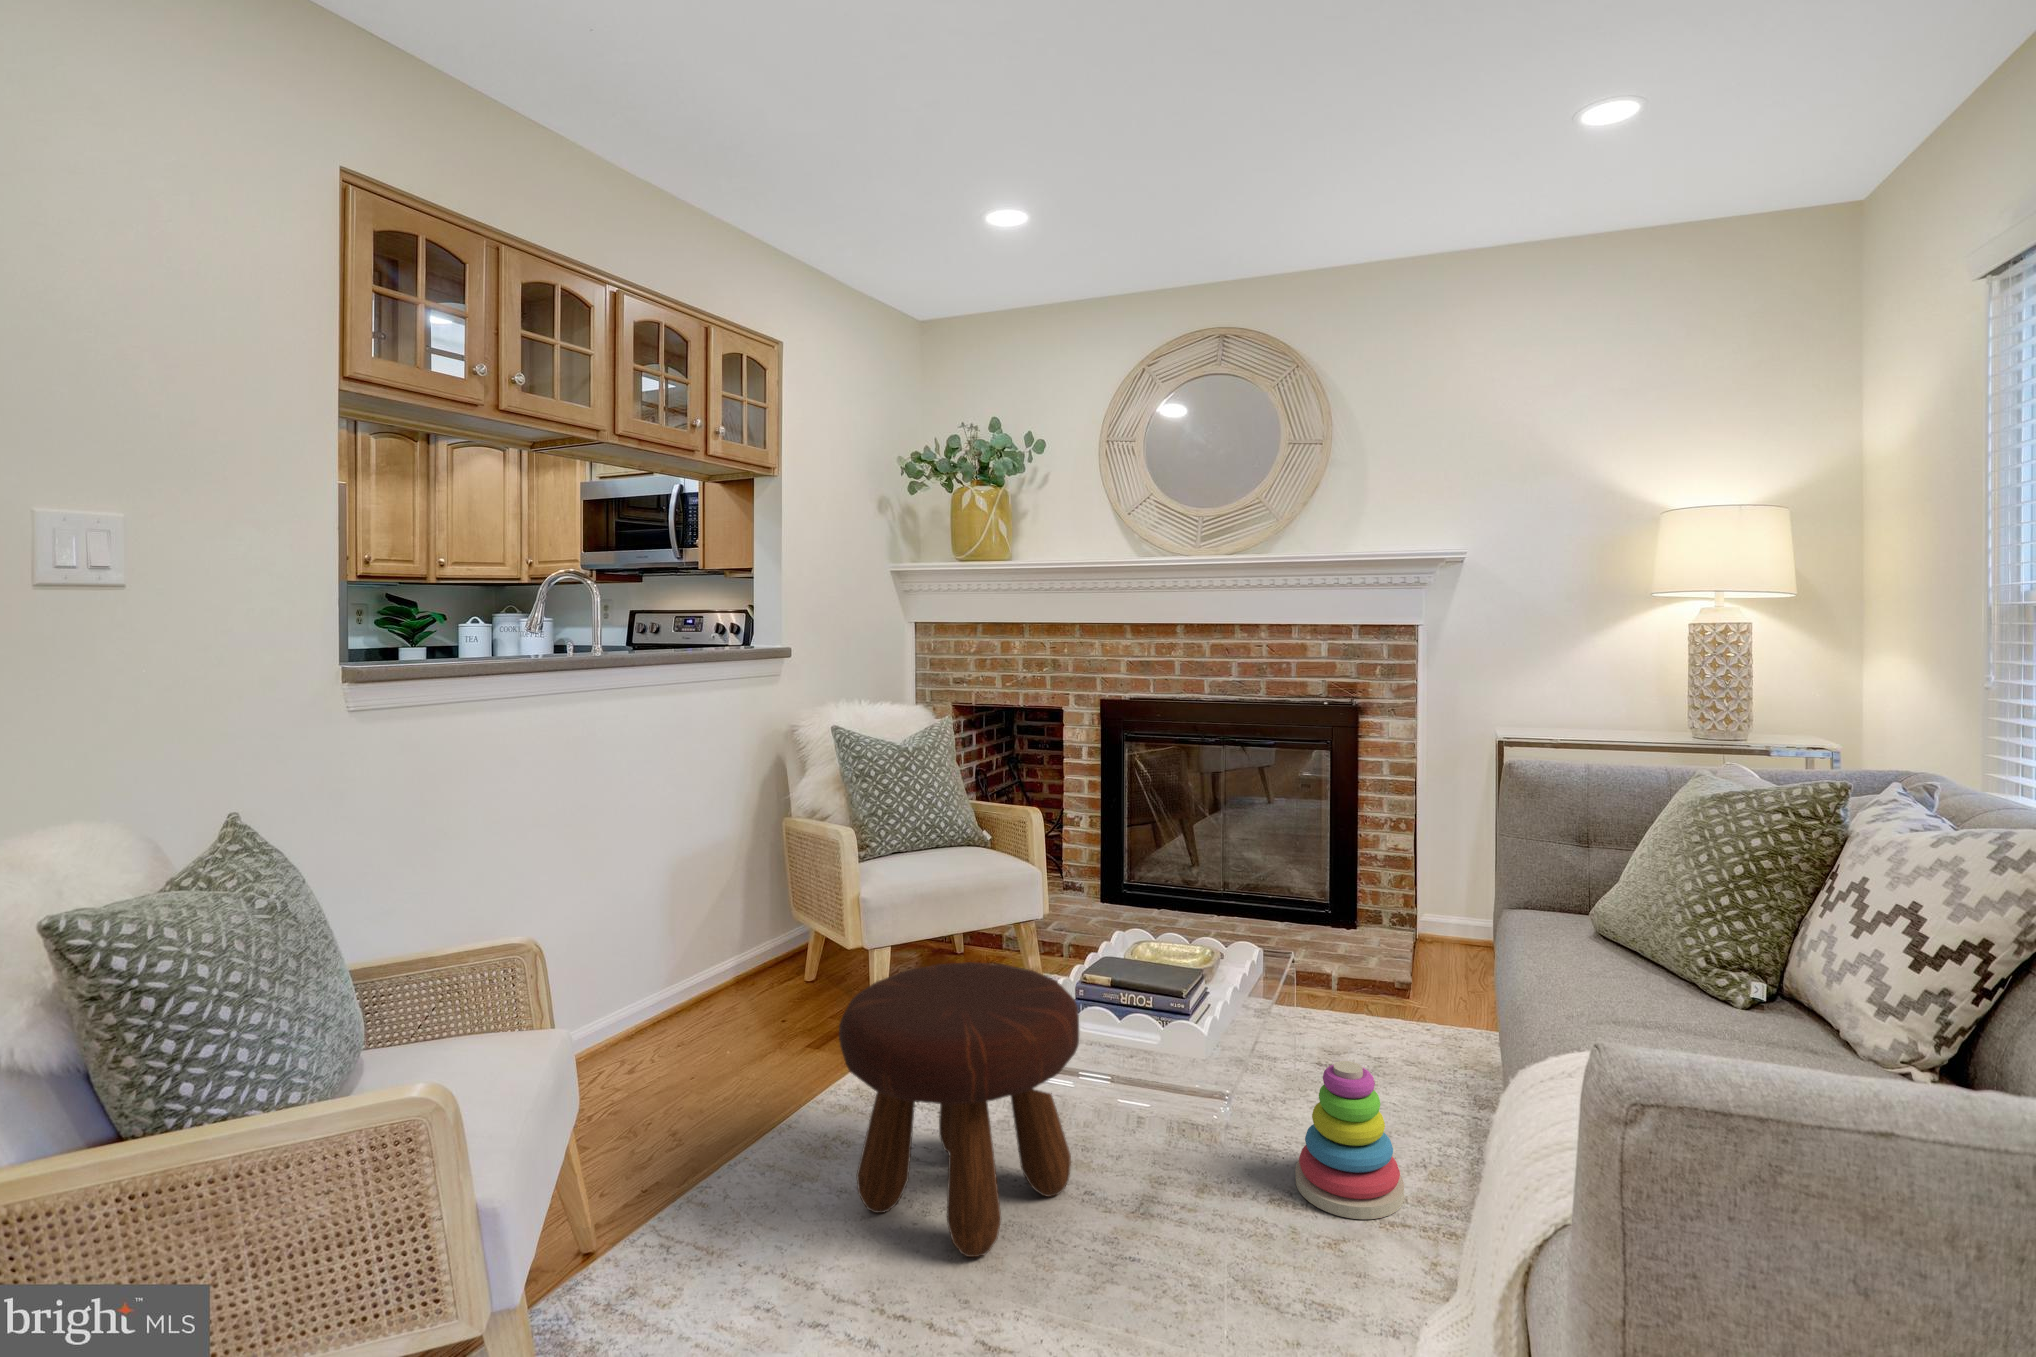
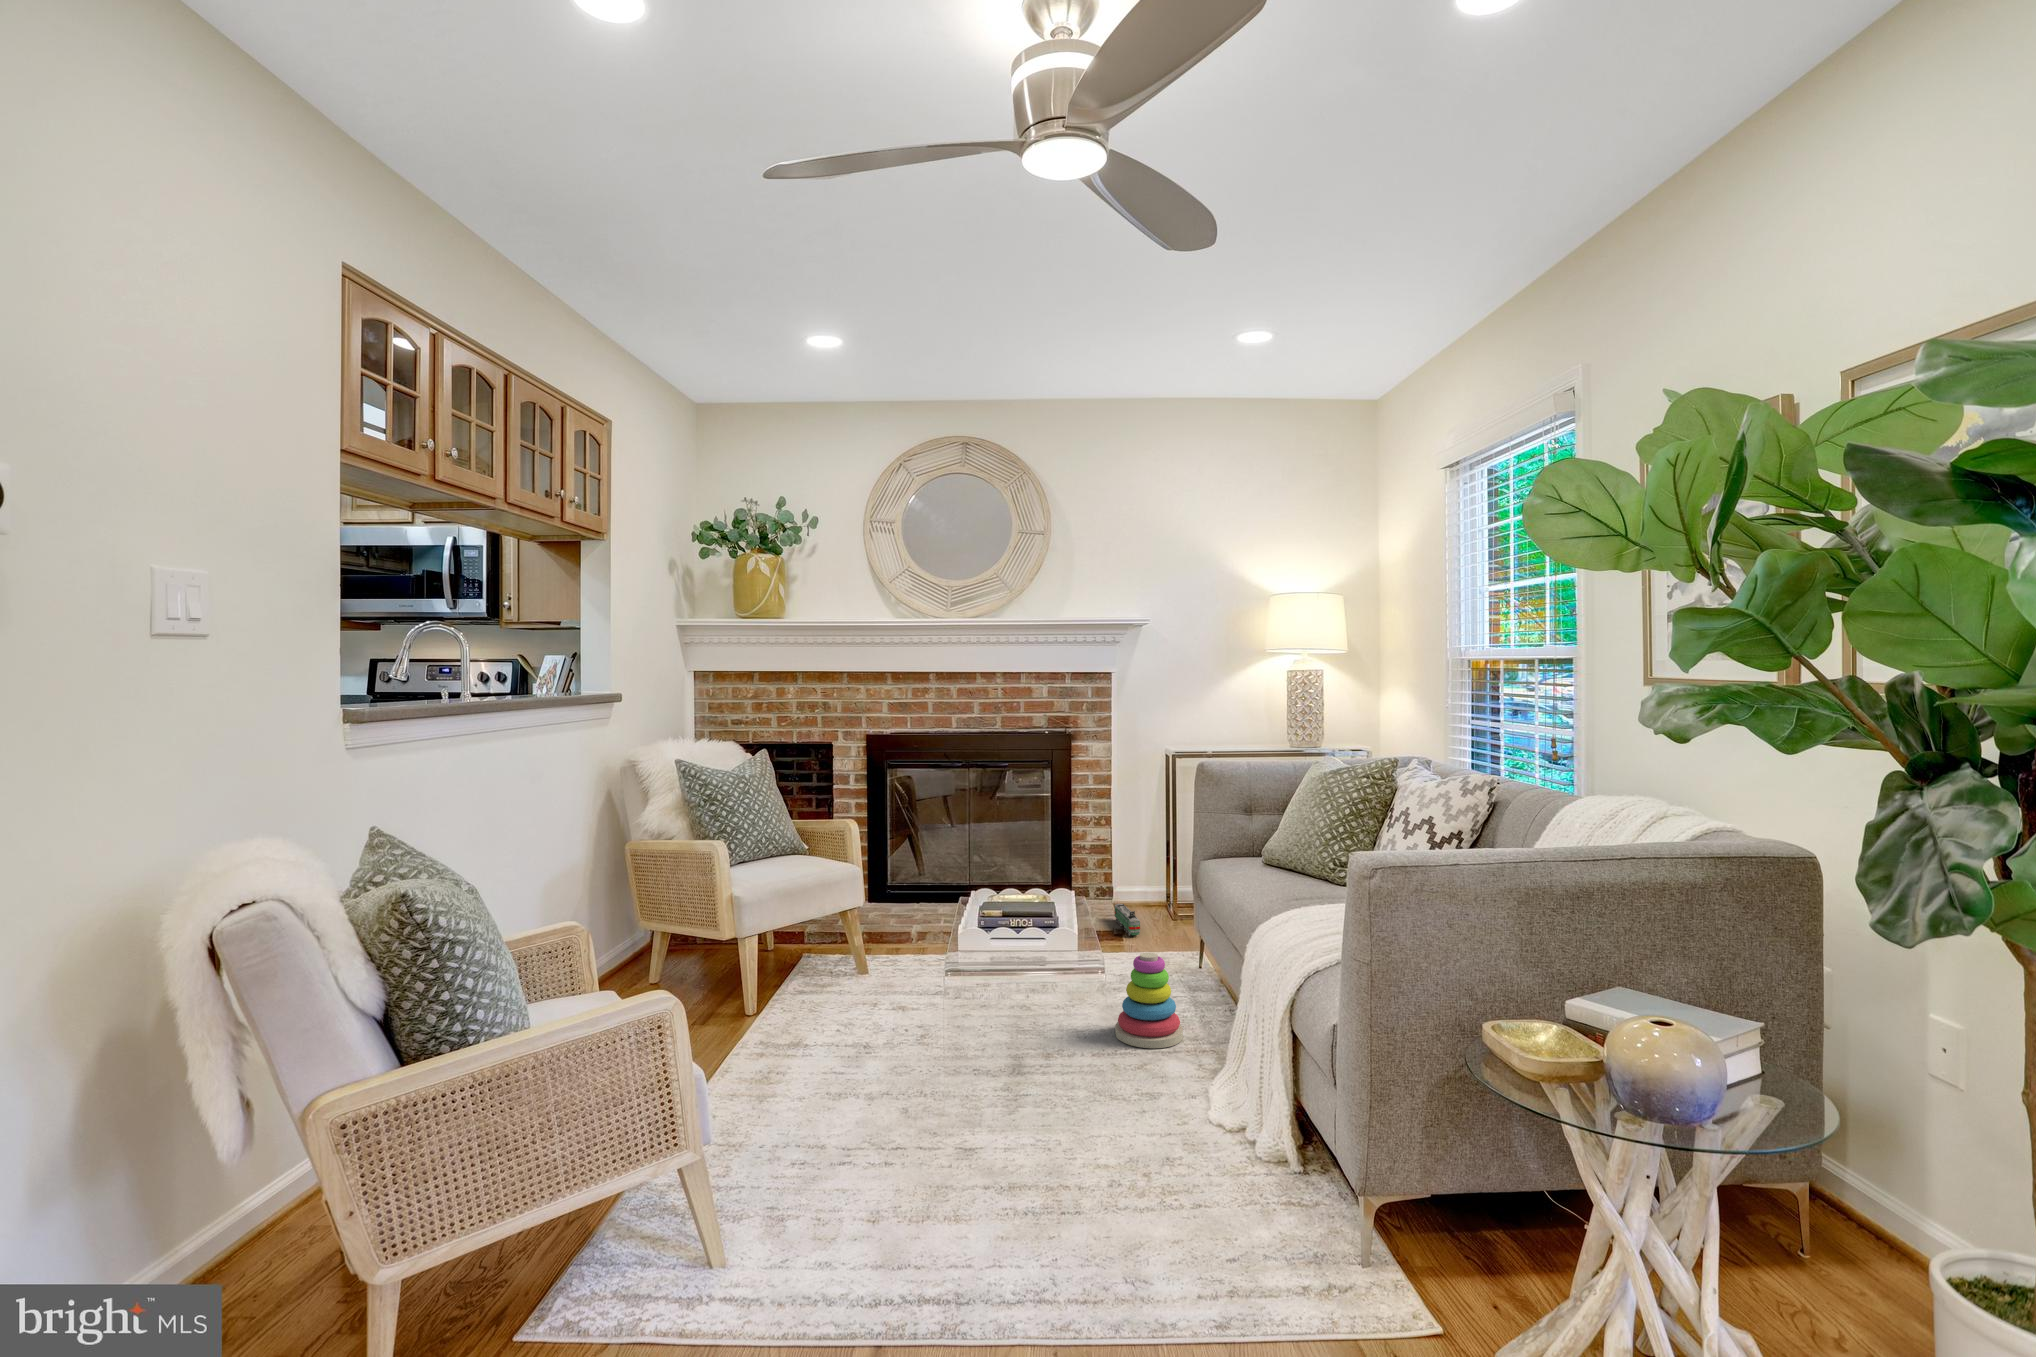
toy train: none [1408,942,1432,995] -> present [1114,904,1140,935]
footstool: present [839,962,1079,1257] -> none [823,916,998,1107]

